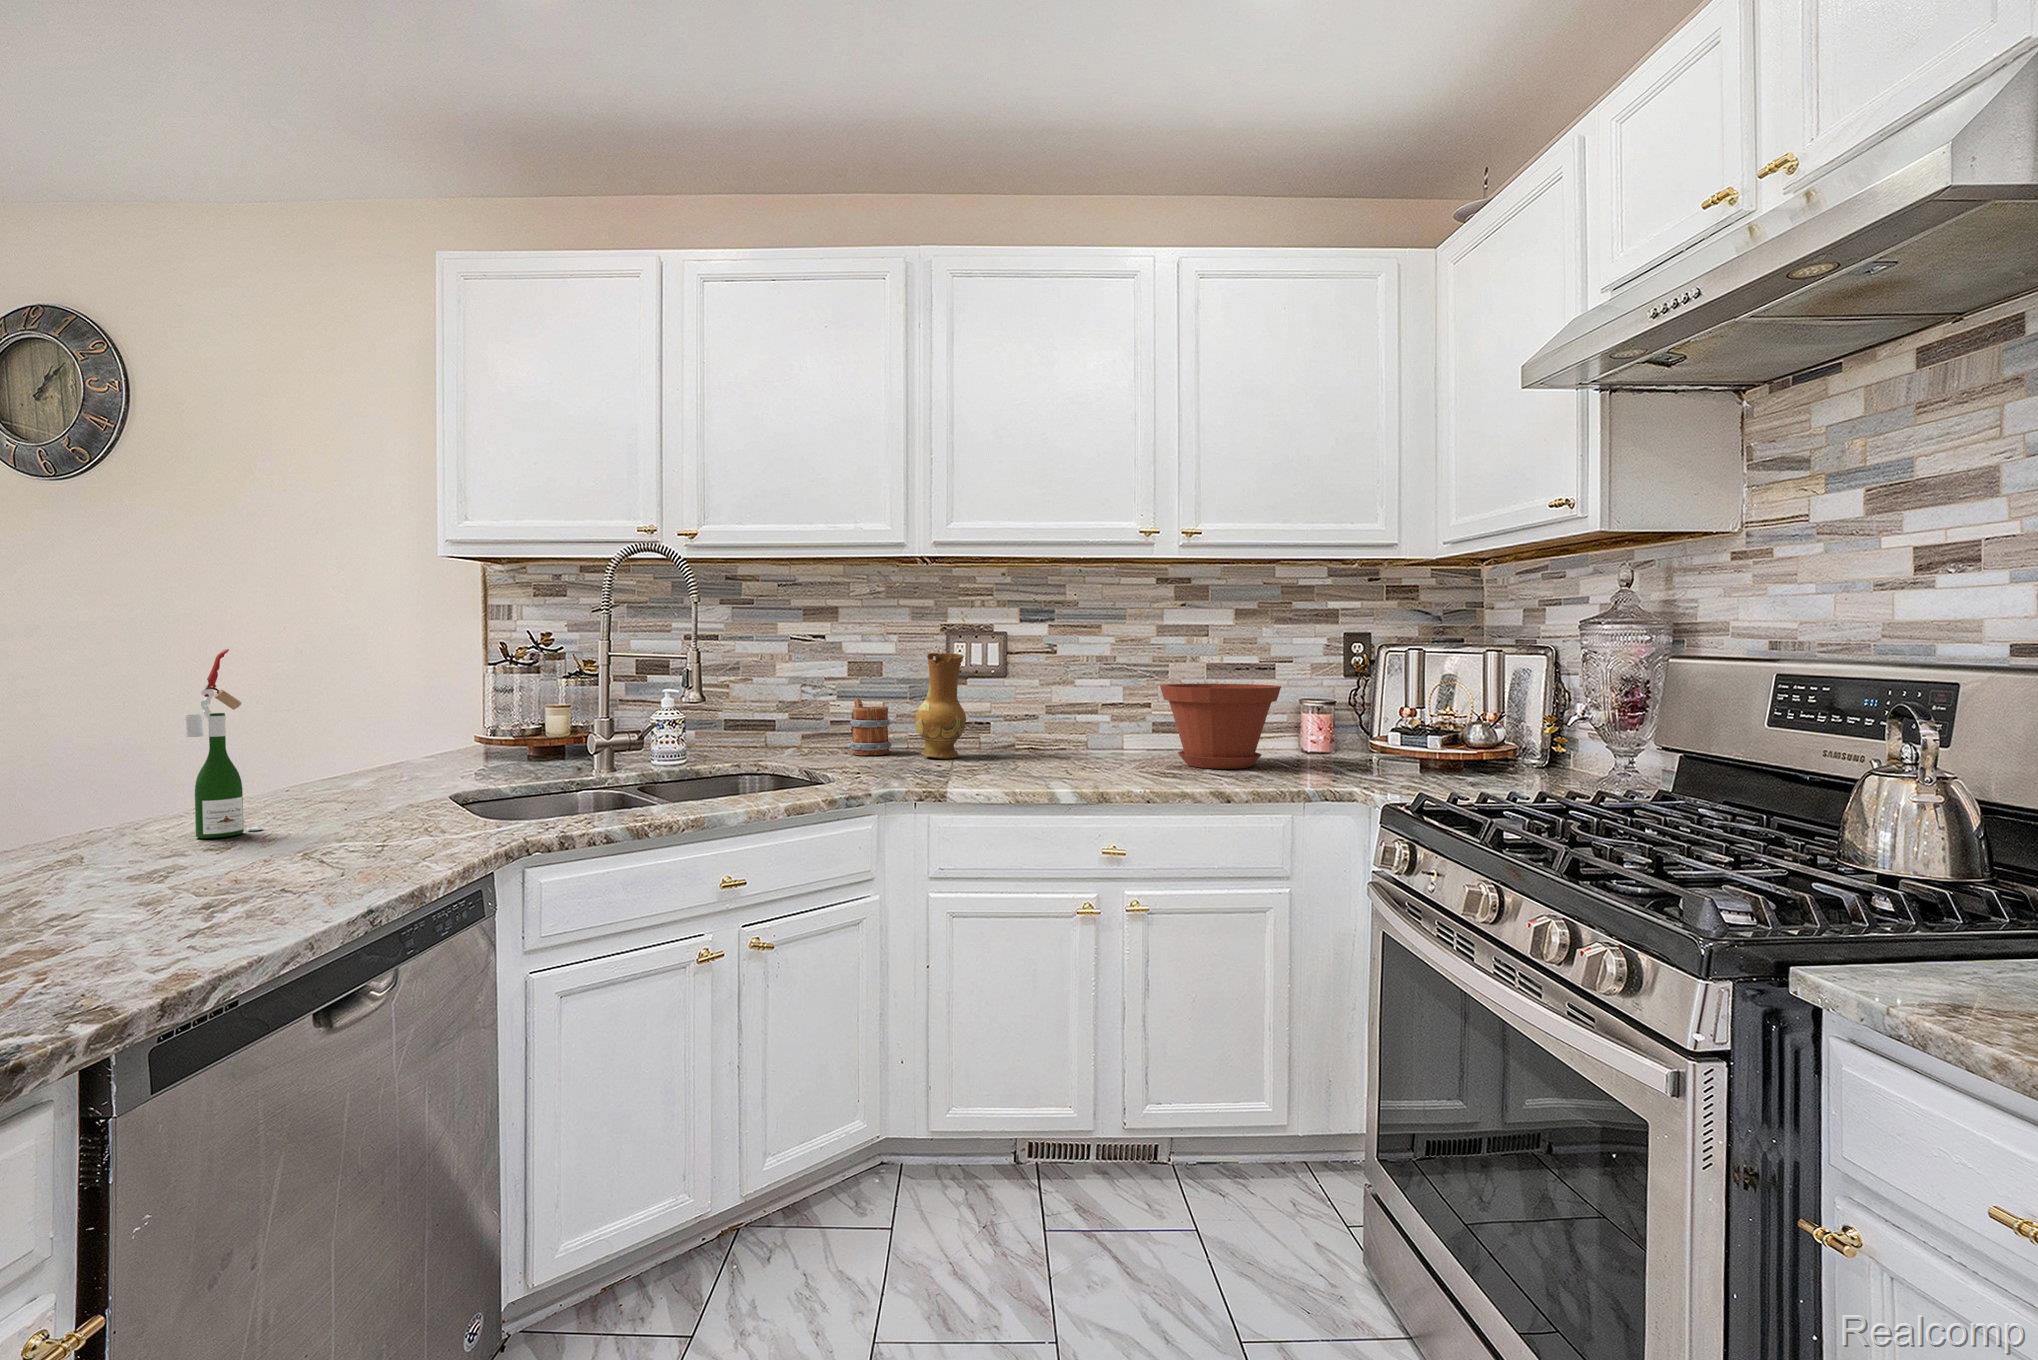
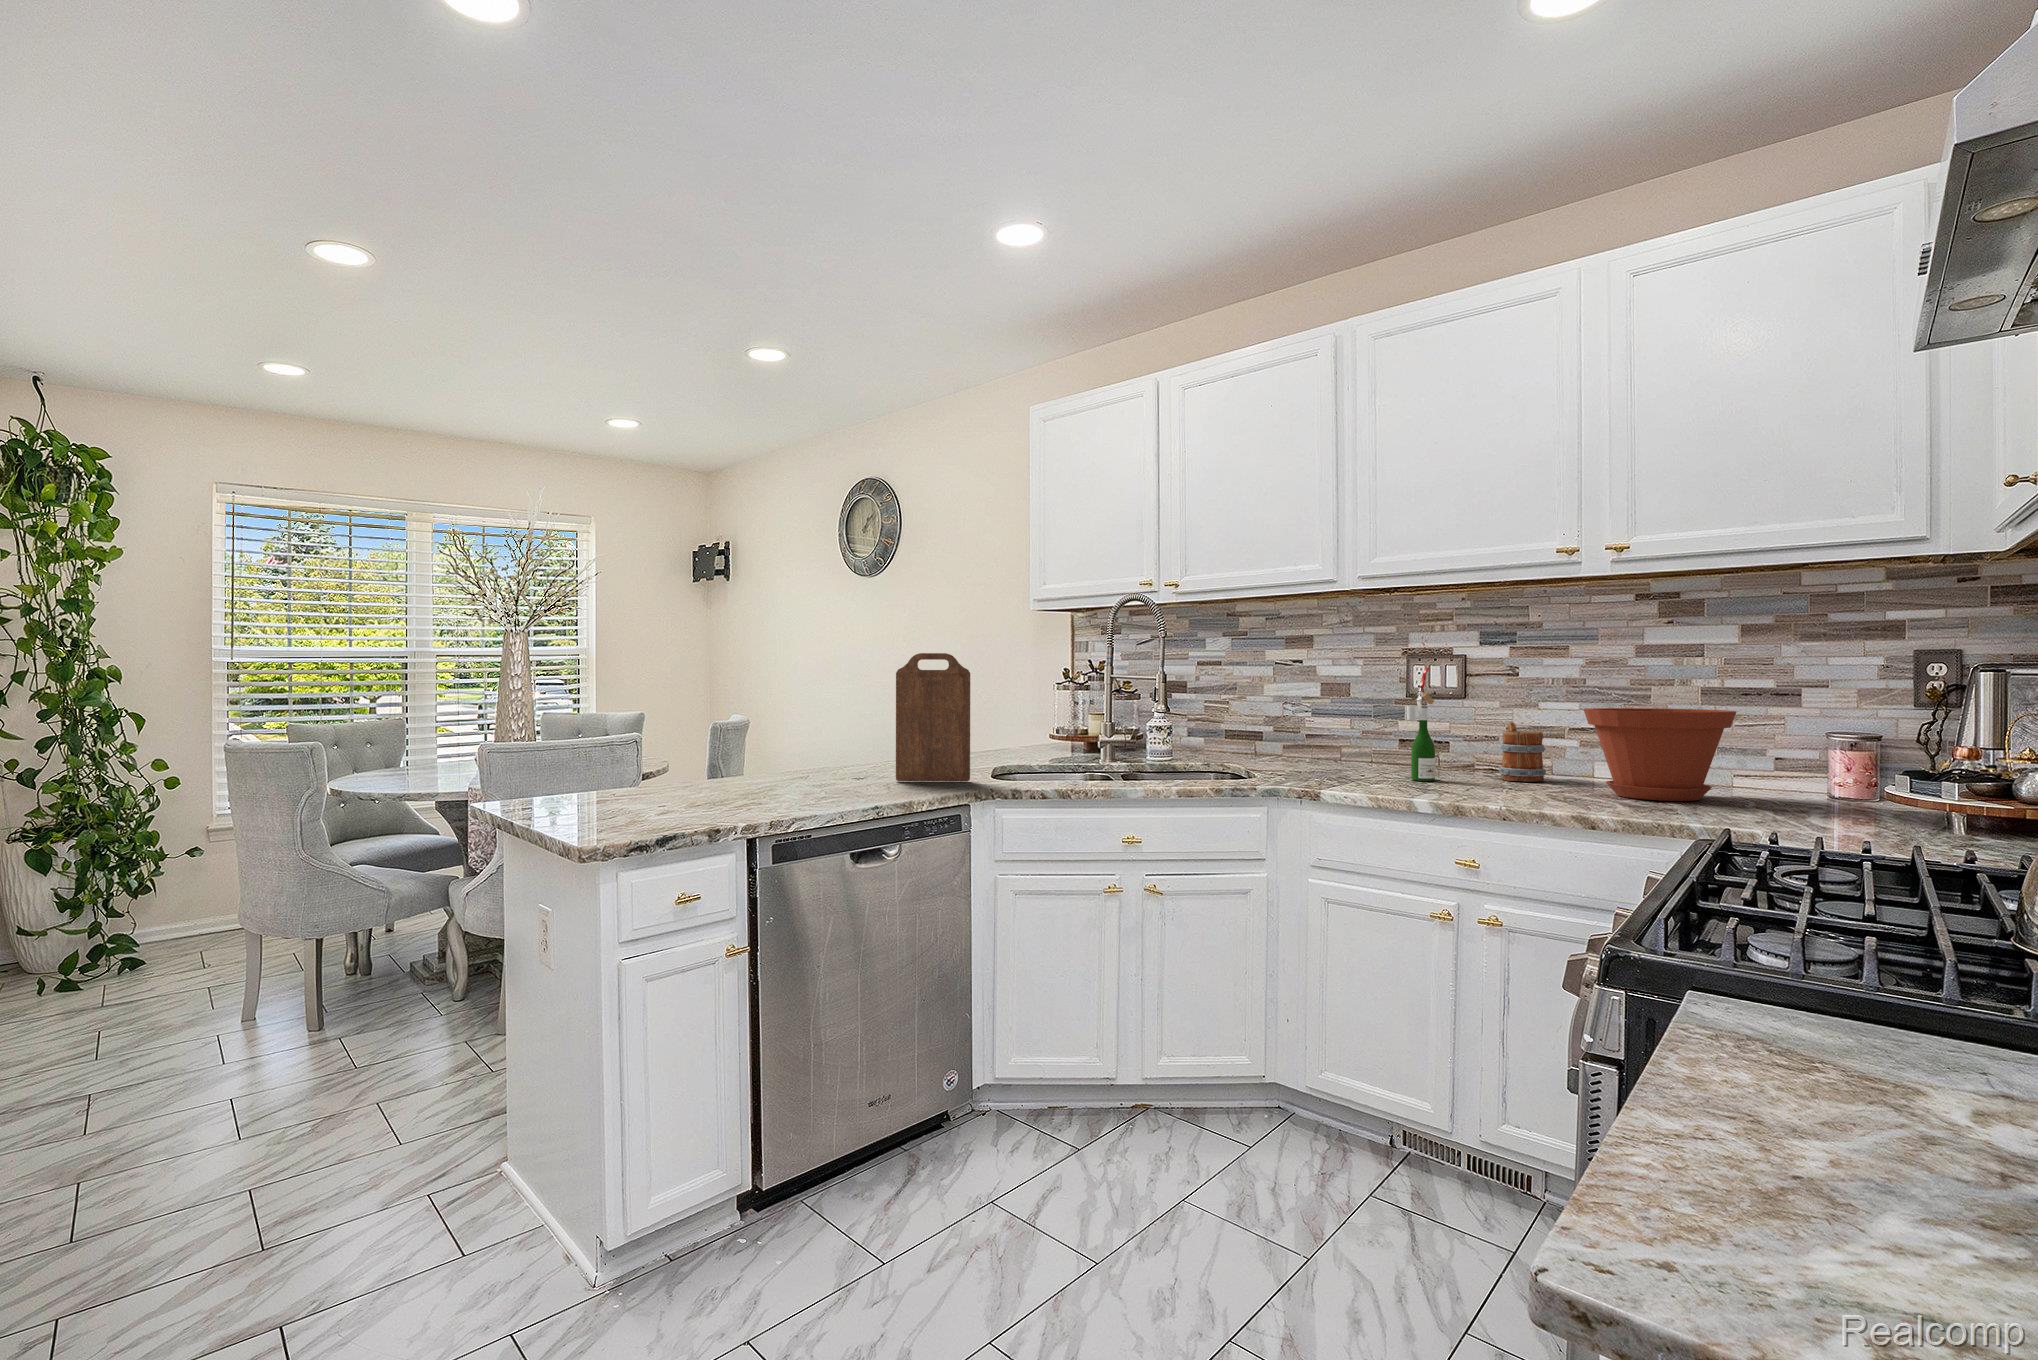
cutting board: none [296,619,451,843] -> present [896,653,970,781]
wine bottle: present [185,649,263,838] -> present [1407,668,1441,781]
ceramic jug: present [915,653,966,759] -> none [1354,675,1404,773]
mug: present [850,698,891,755] -> present [1499,722,1546,782]

